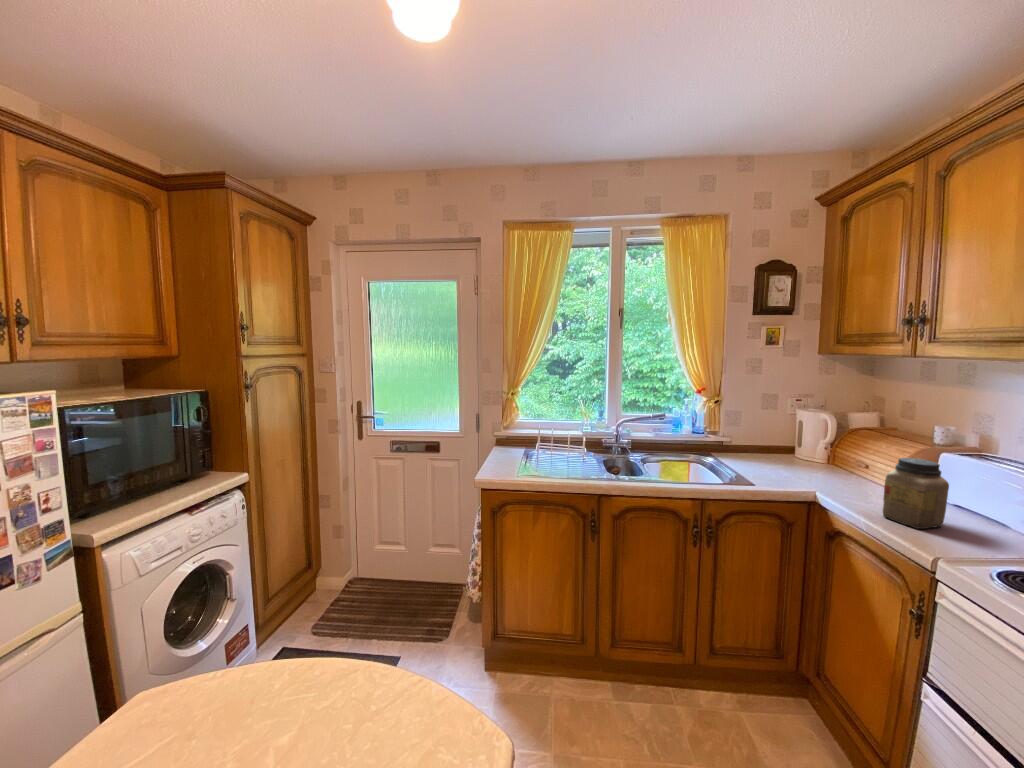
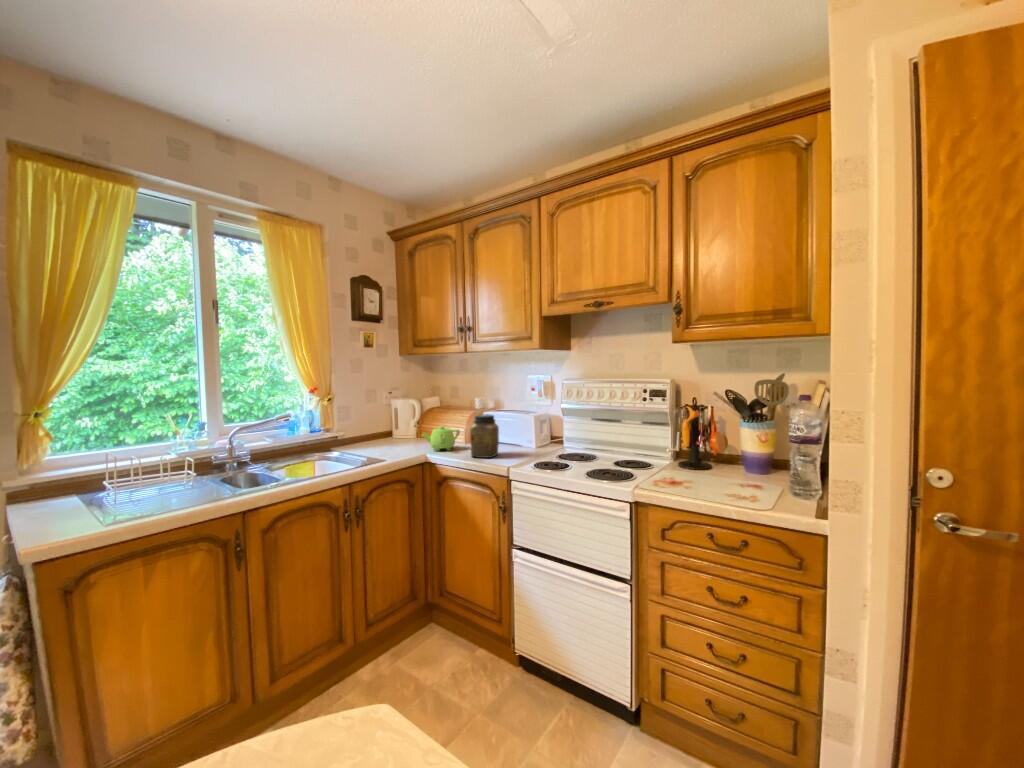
teapot: none [816,459,882,495] -> present [422,426,460,451]

